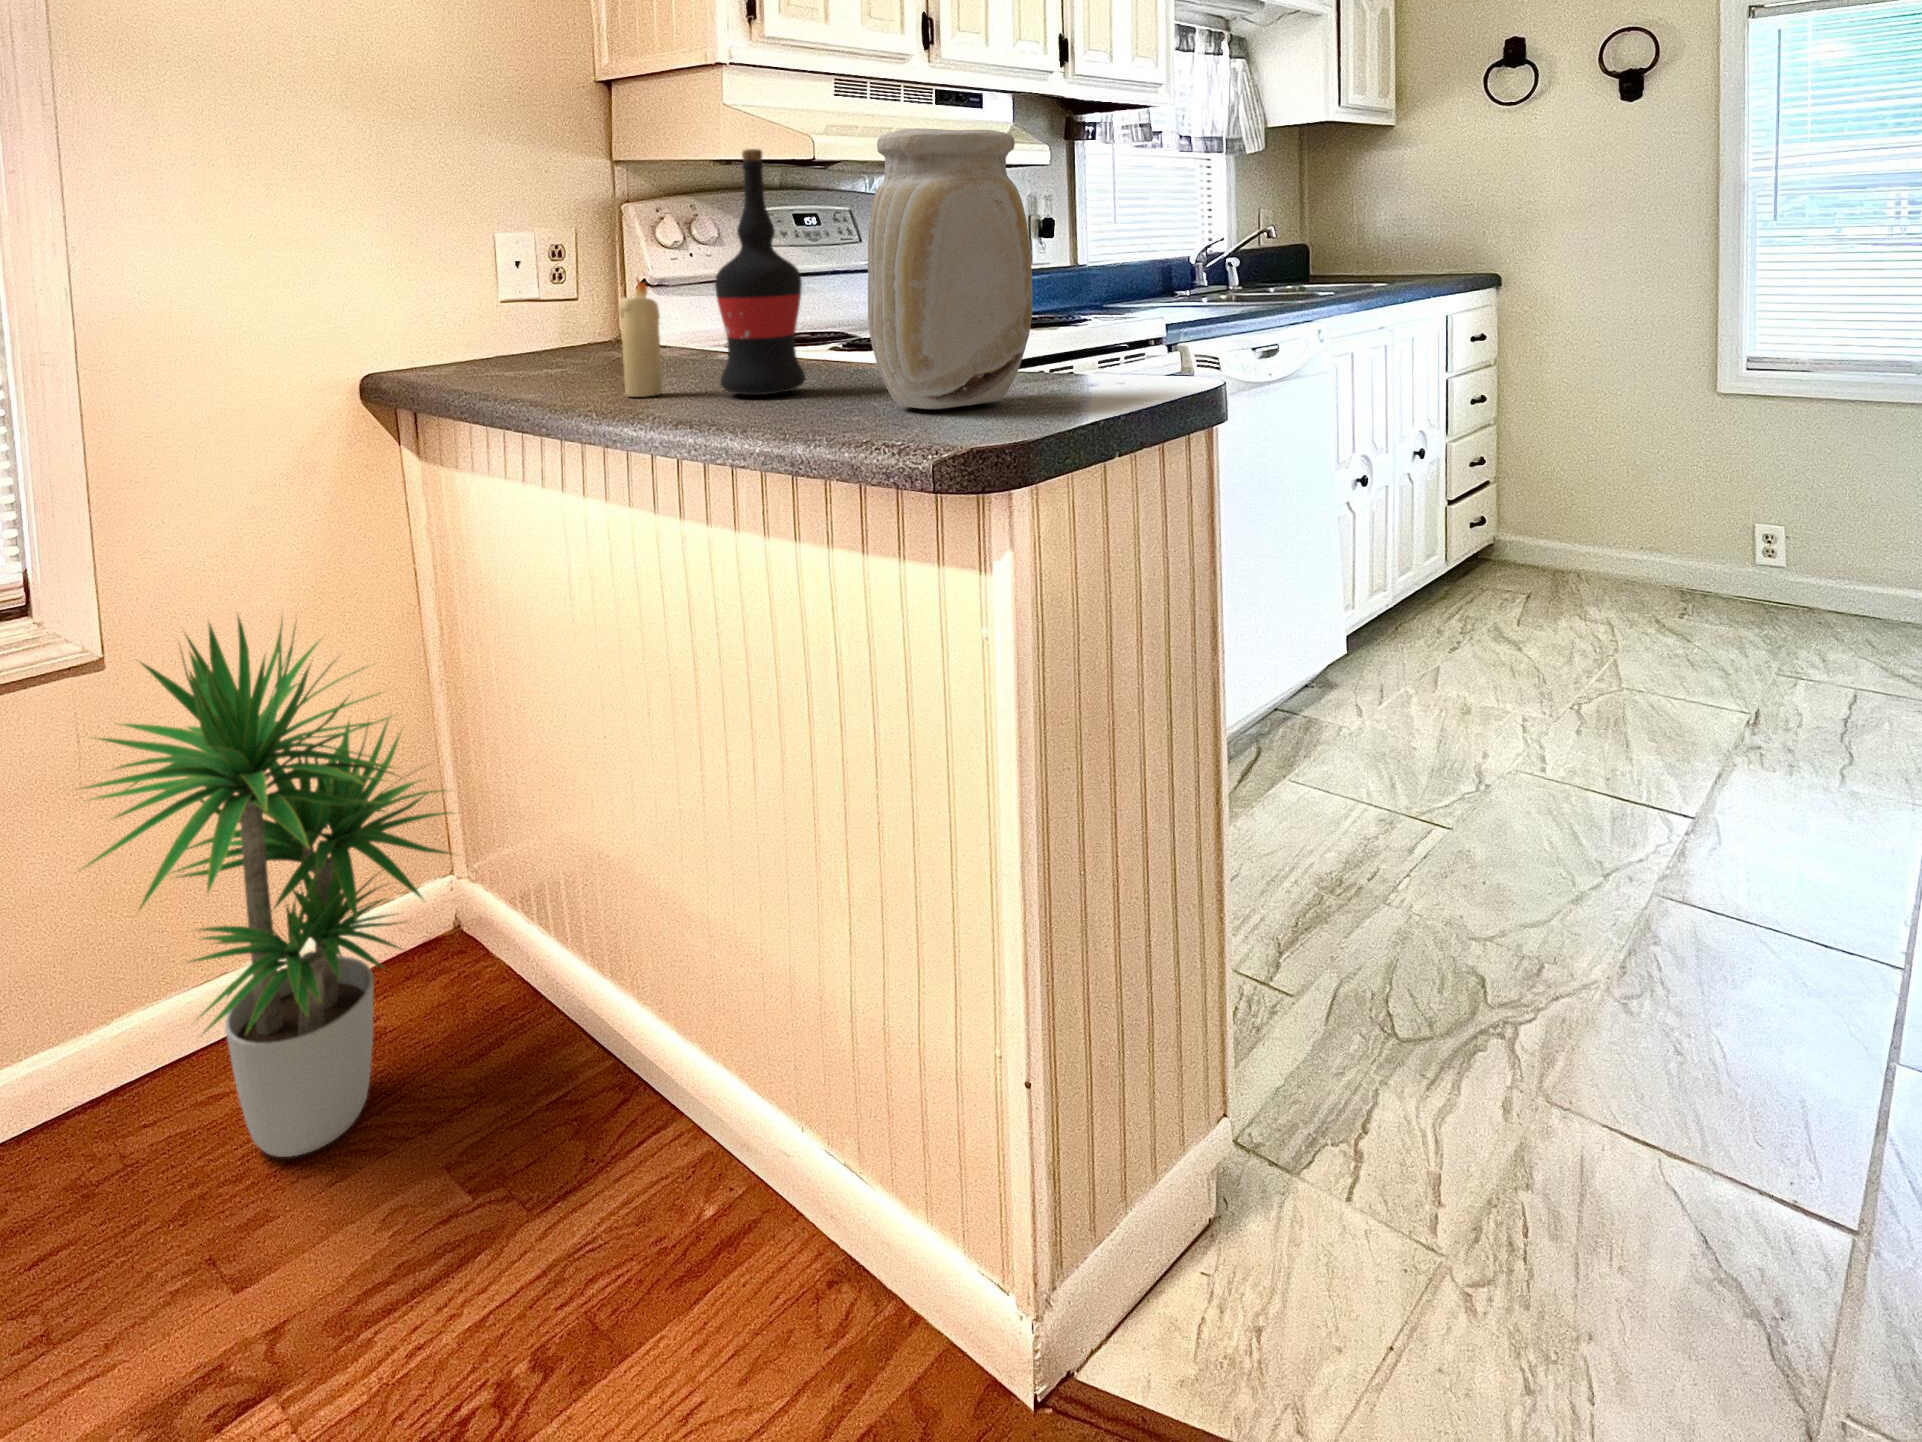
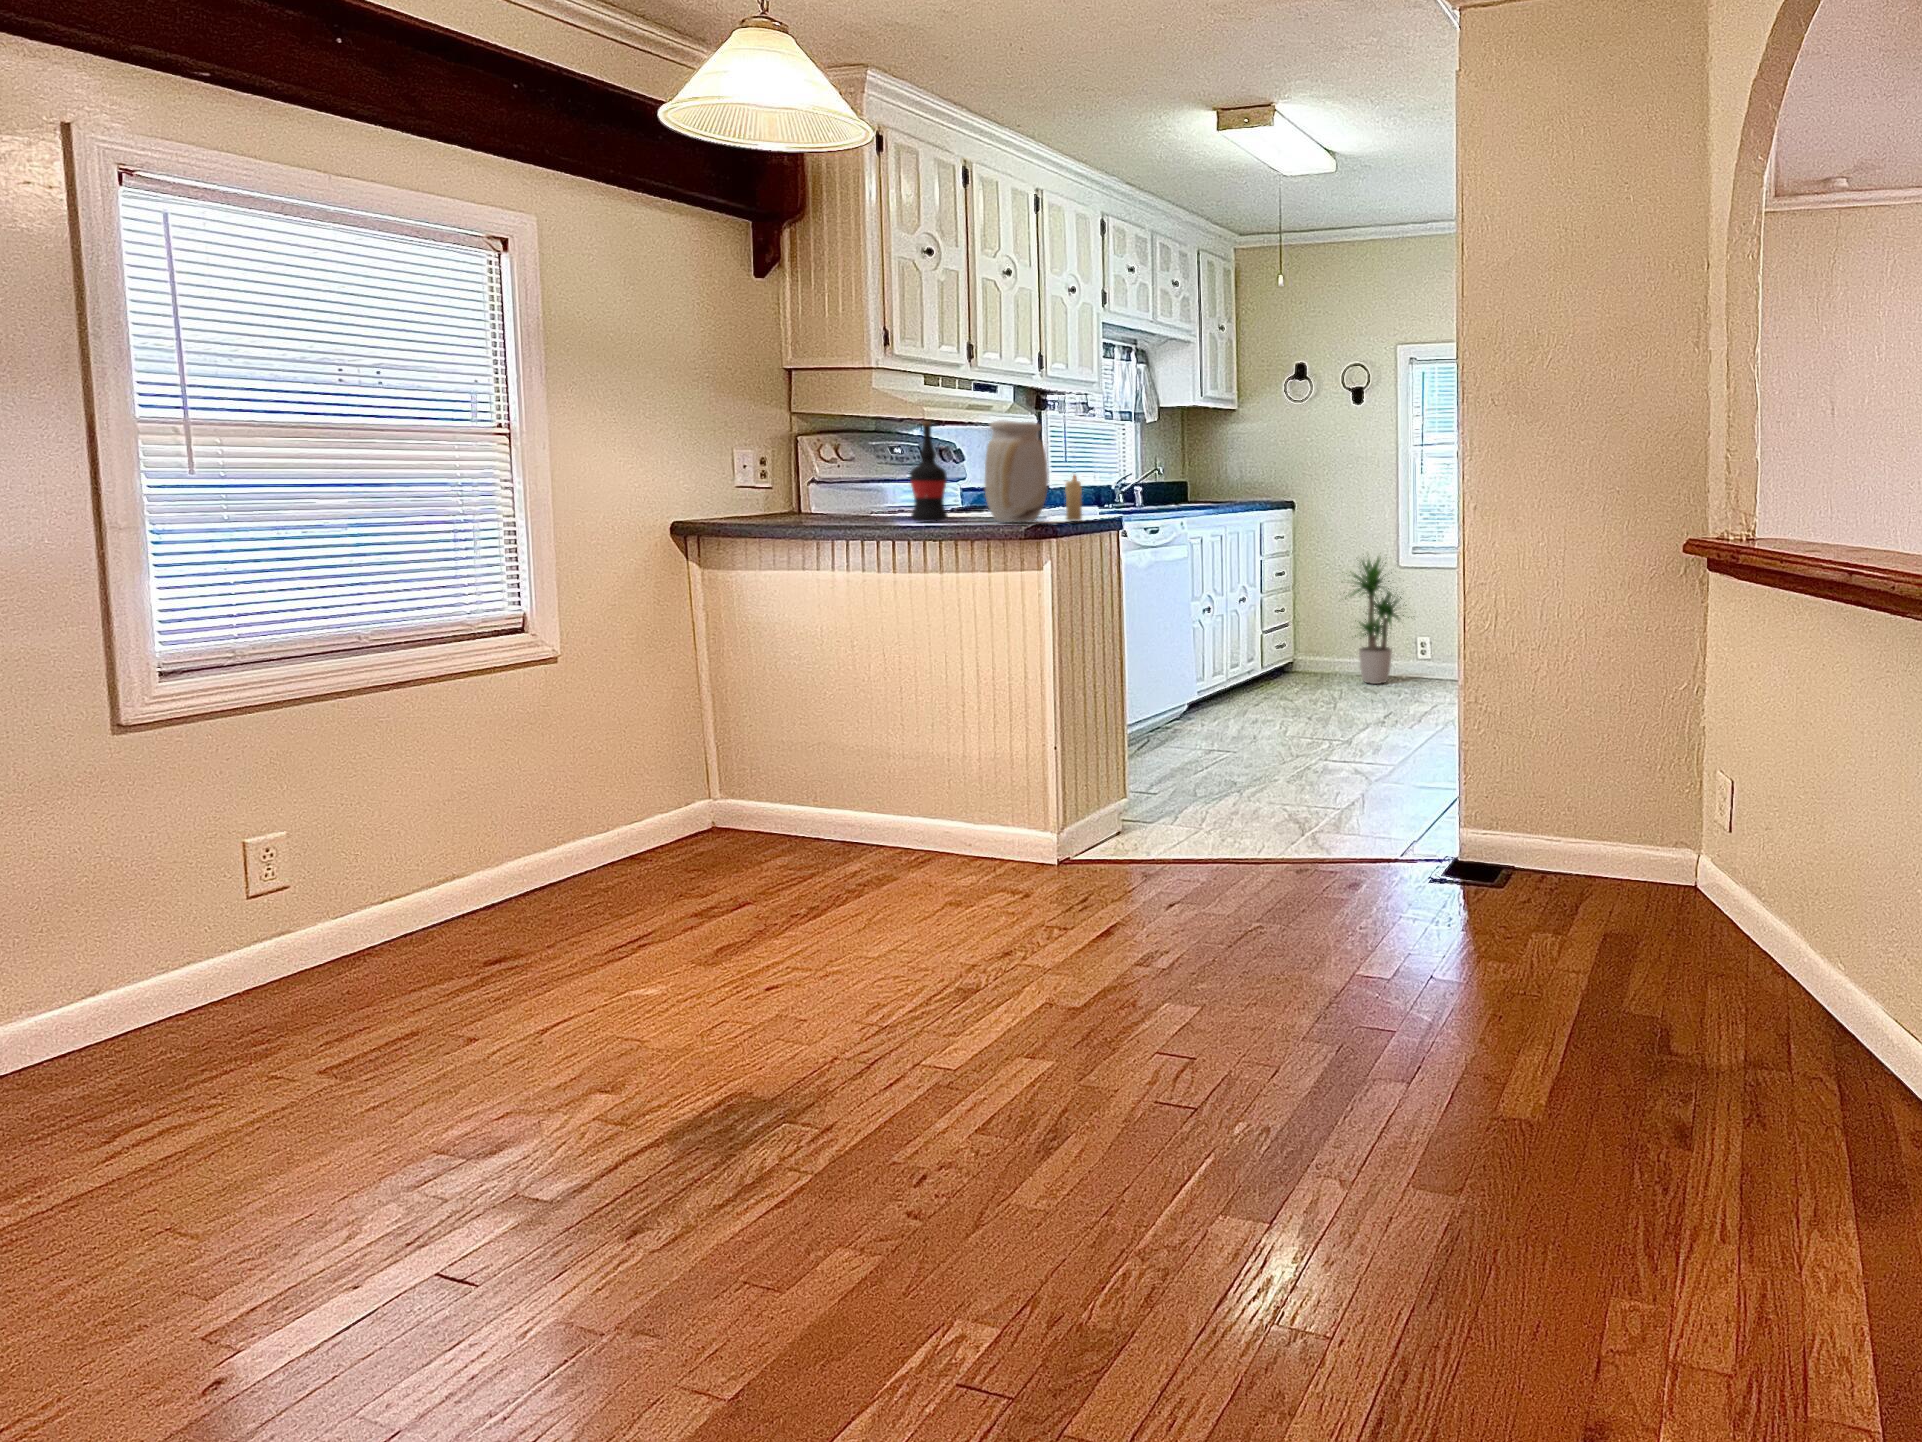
candle: present [619,278,662,397] -> present [1065,475,1082,521]
potted plant: present [73,616,452,1157] -> present [1345,557,1412,684]

